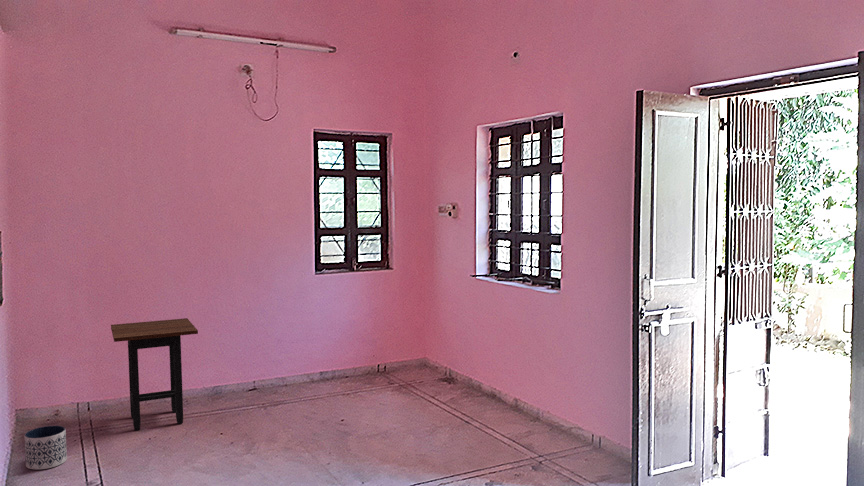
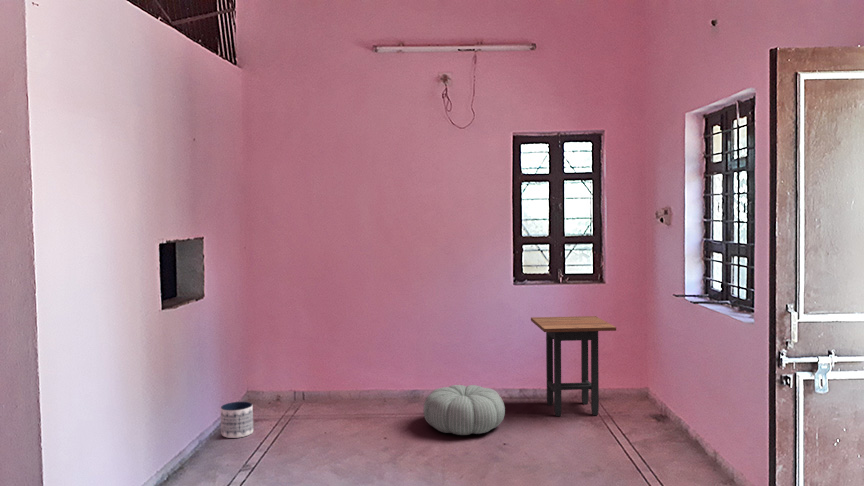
side table: present [111,318,198,431] -> present [531,316,616,416]
pouf: none [254,373,333,422] -> present [423,385,505,435]

